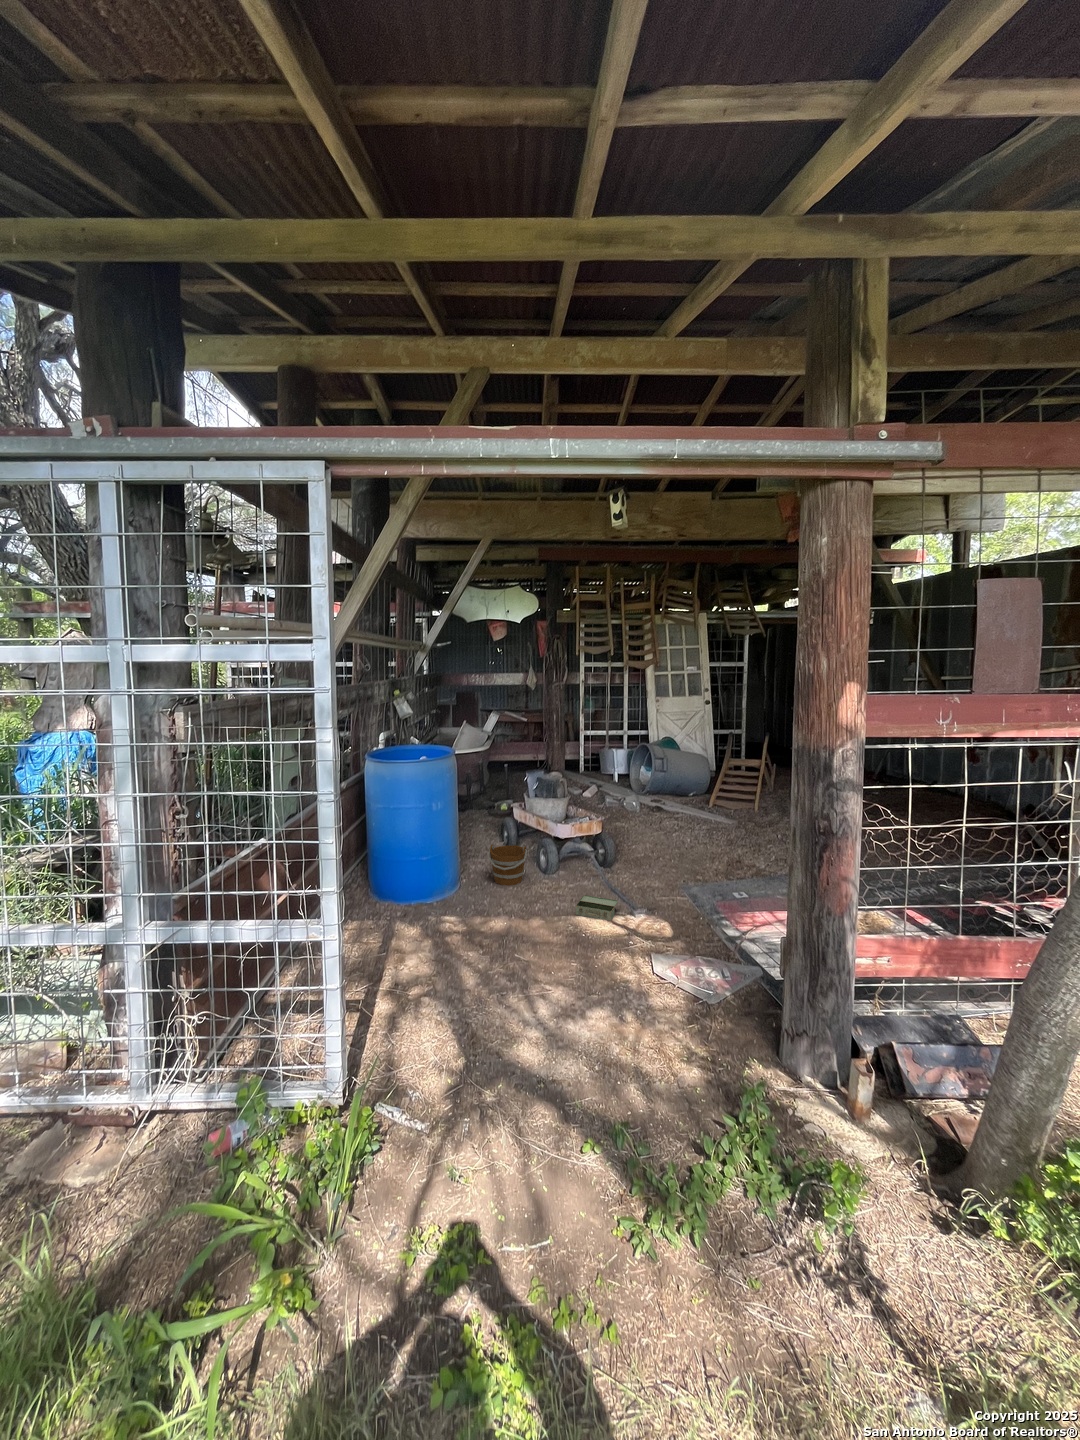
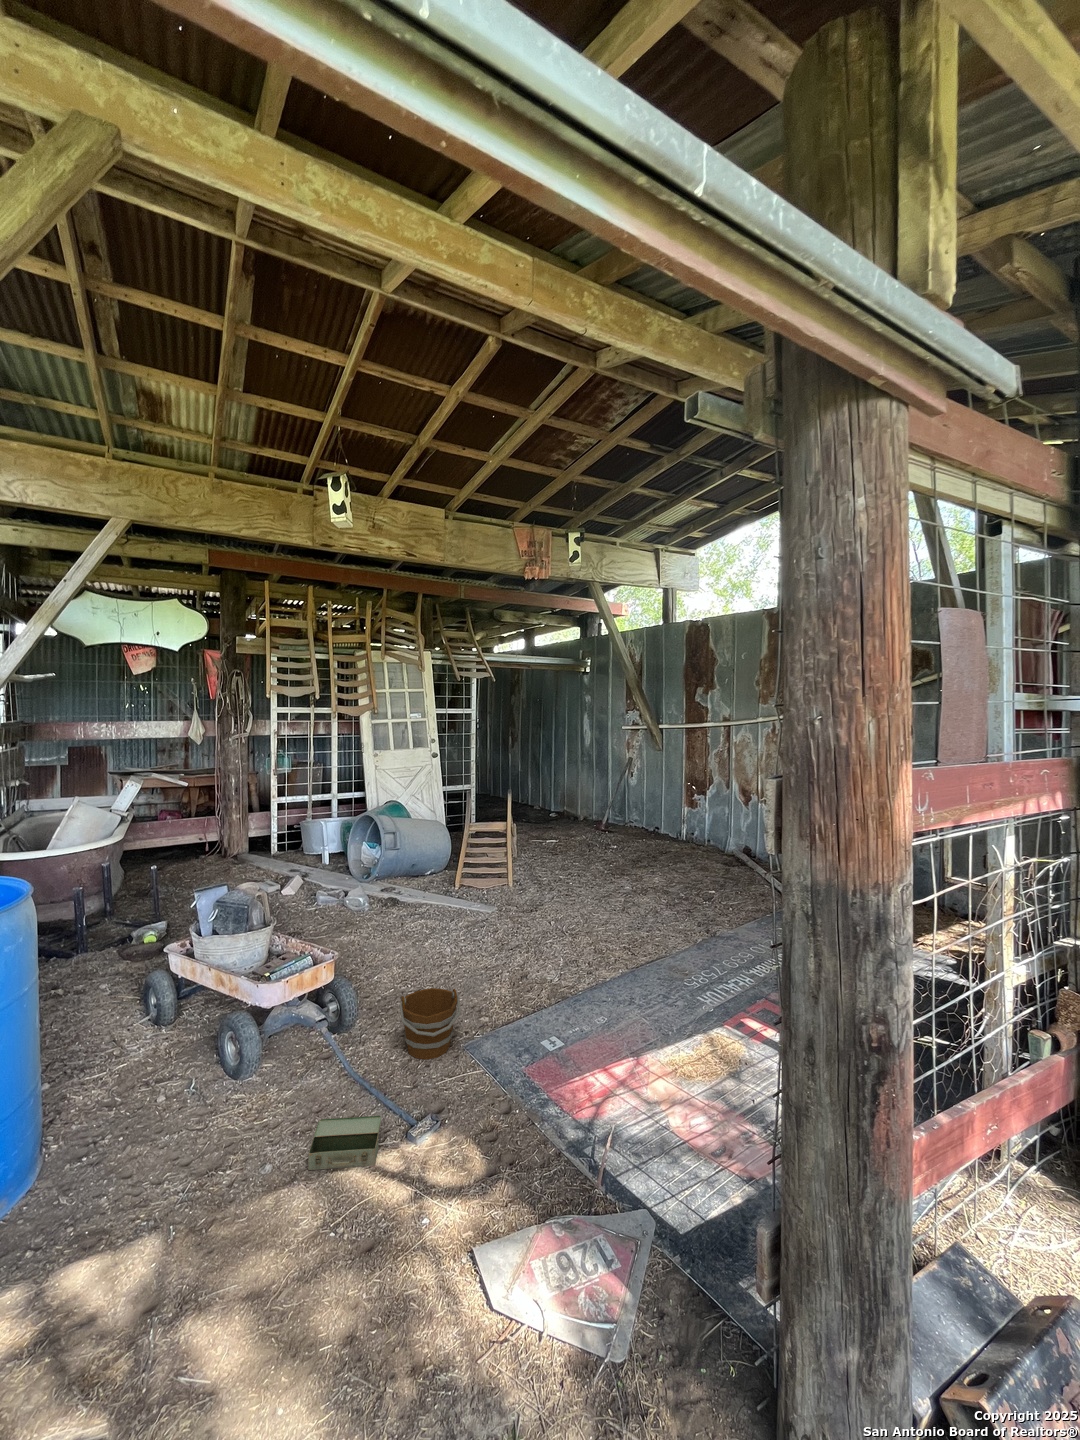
bucket: present [488,844,527,886] -> present [399,988,461,1060]

